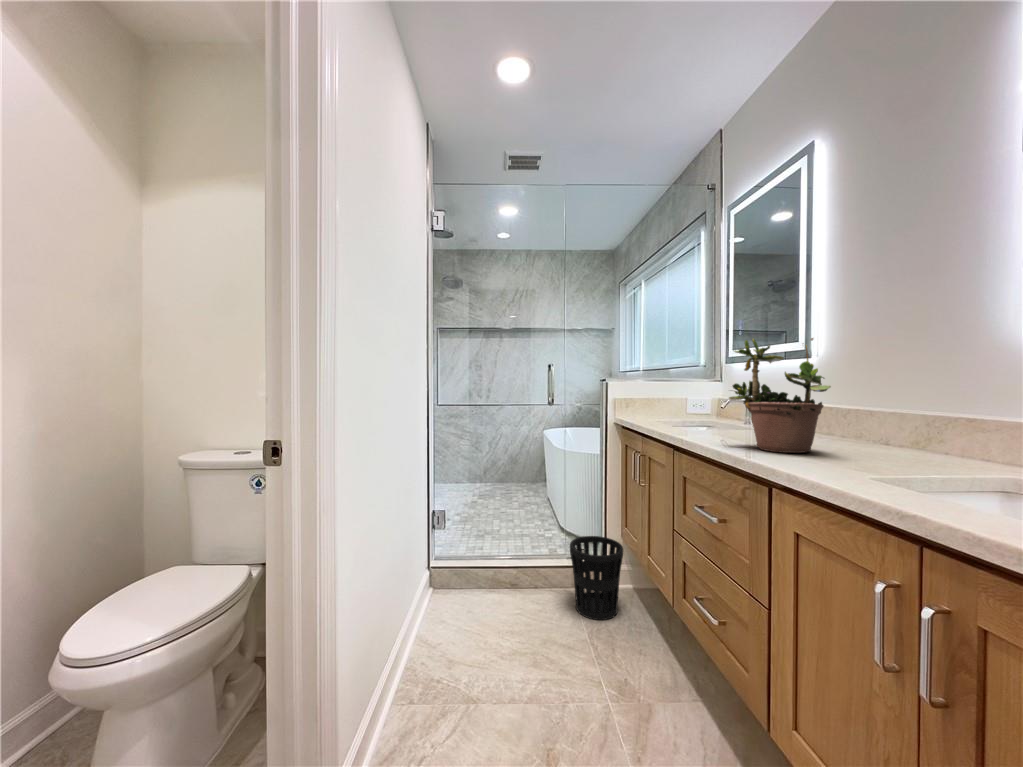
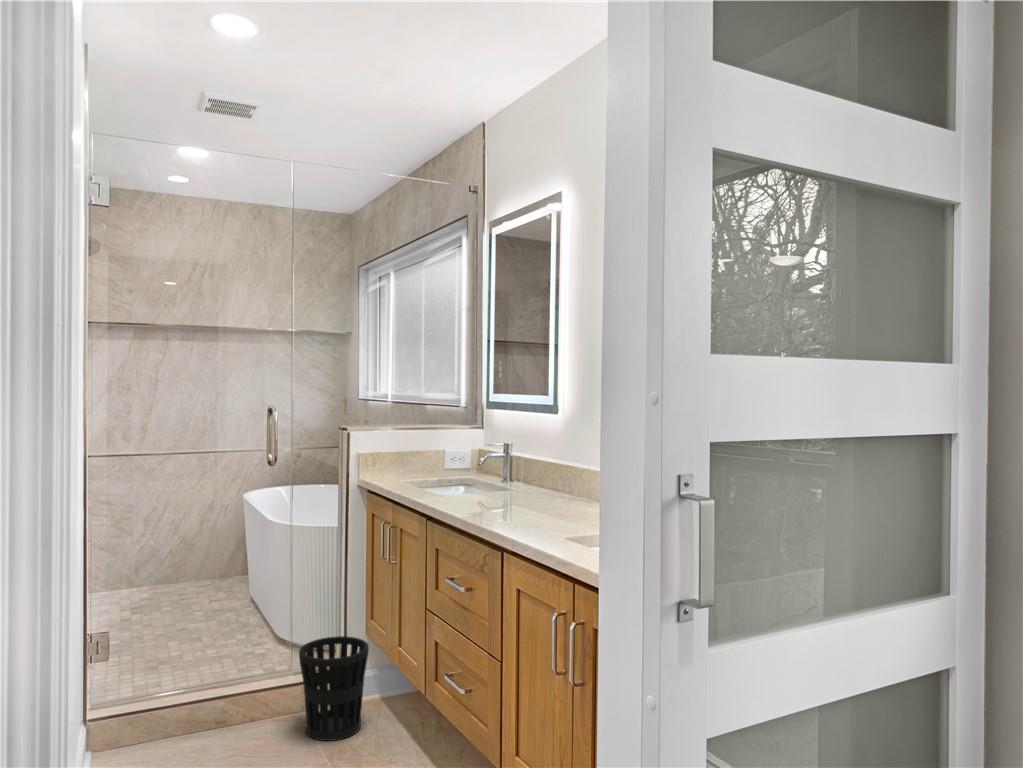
potted plant: present [729,338,831,453] -> none [478,399,556,519]

